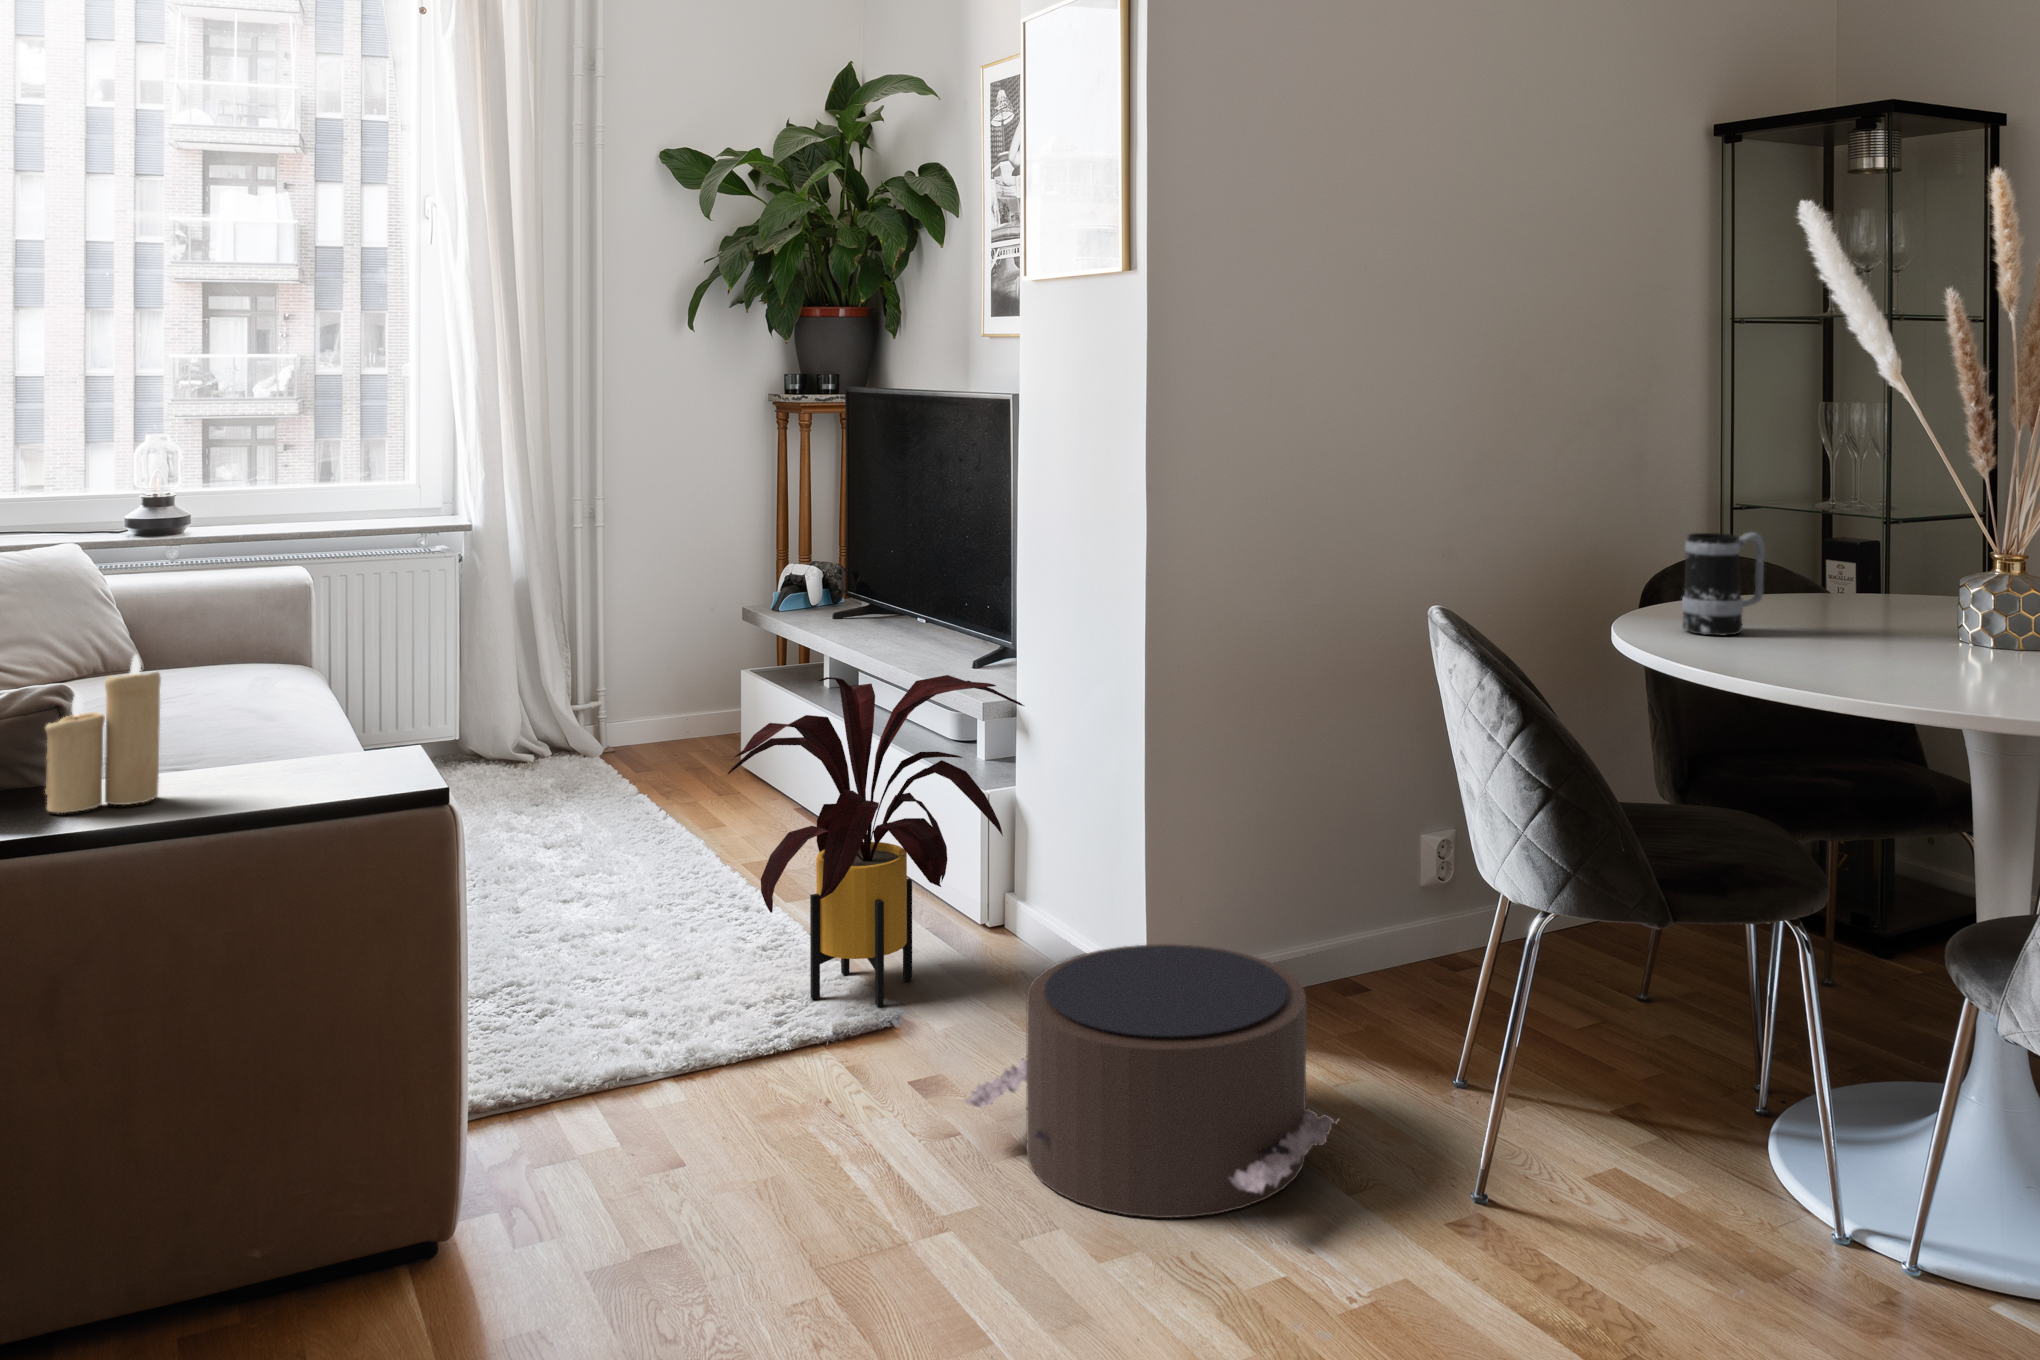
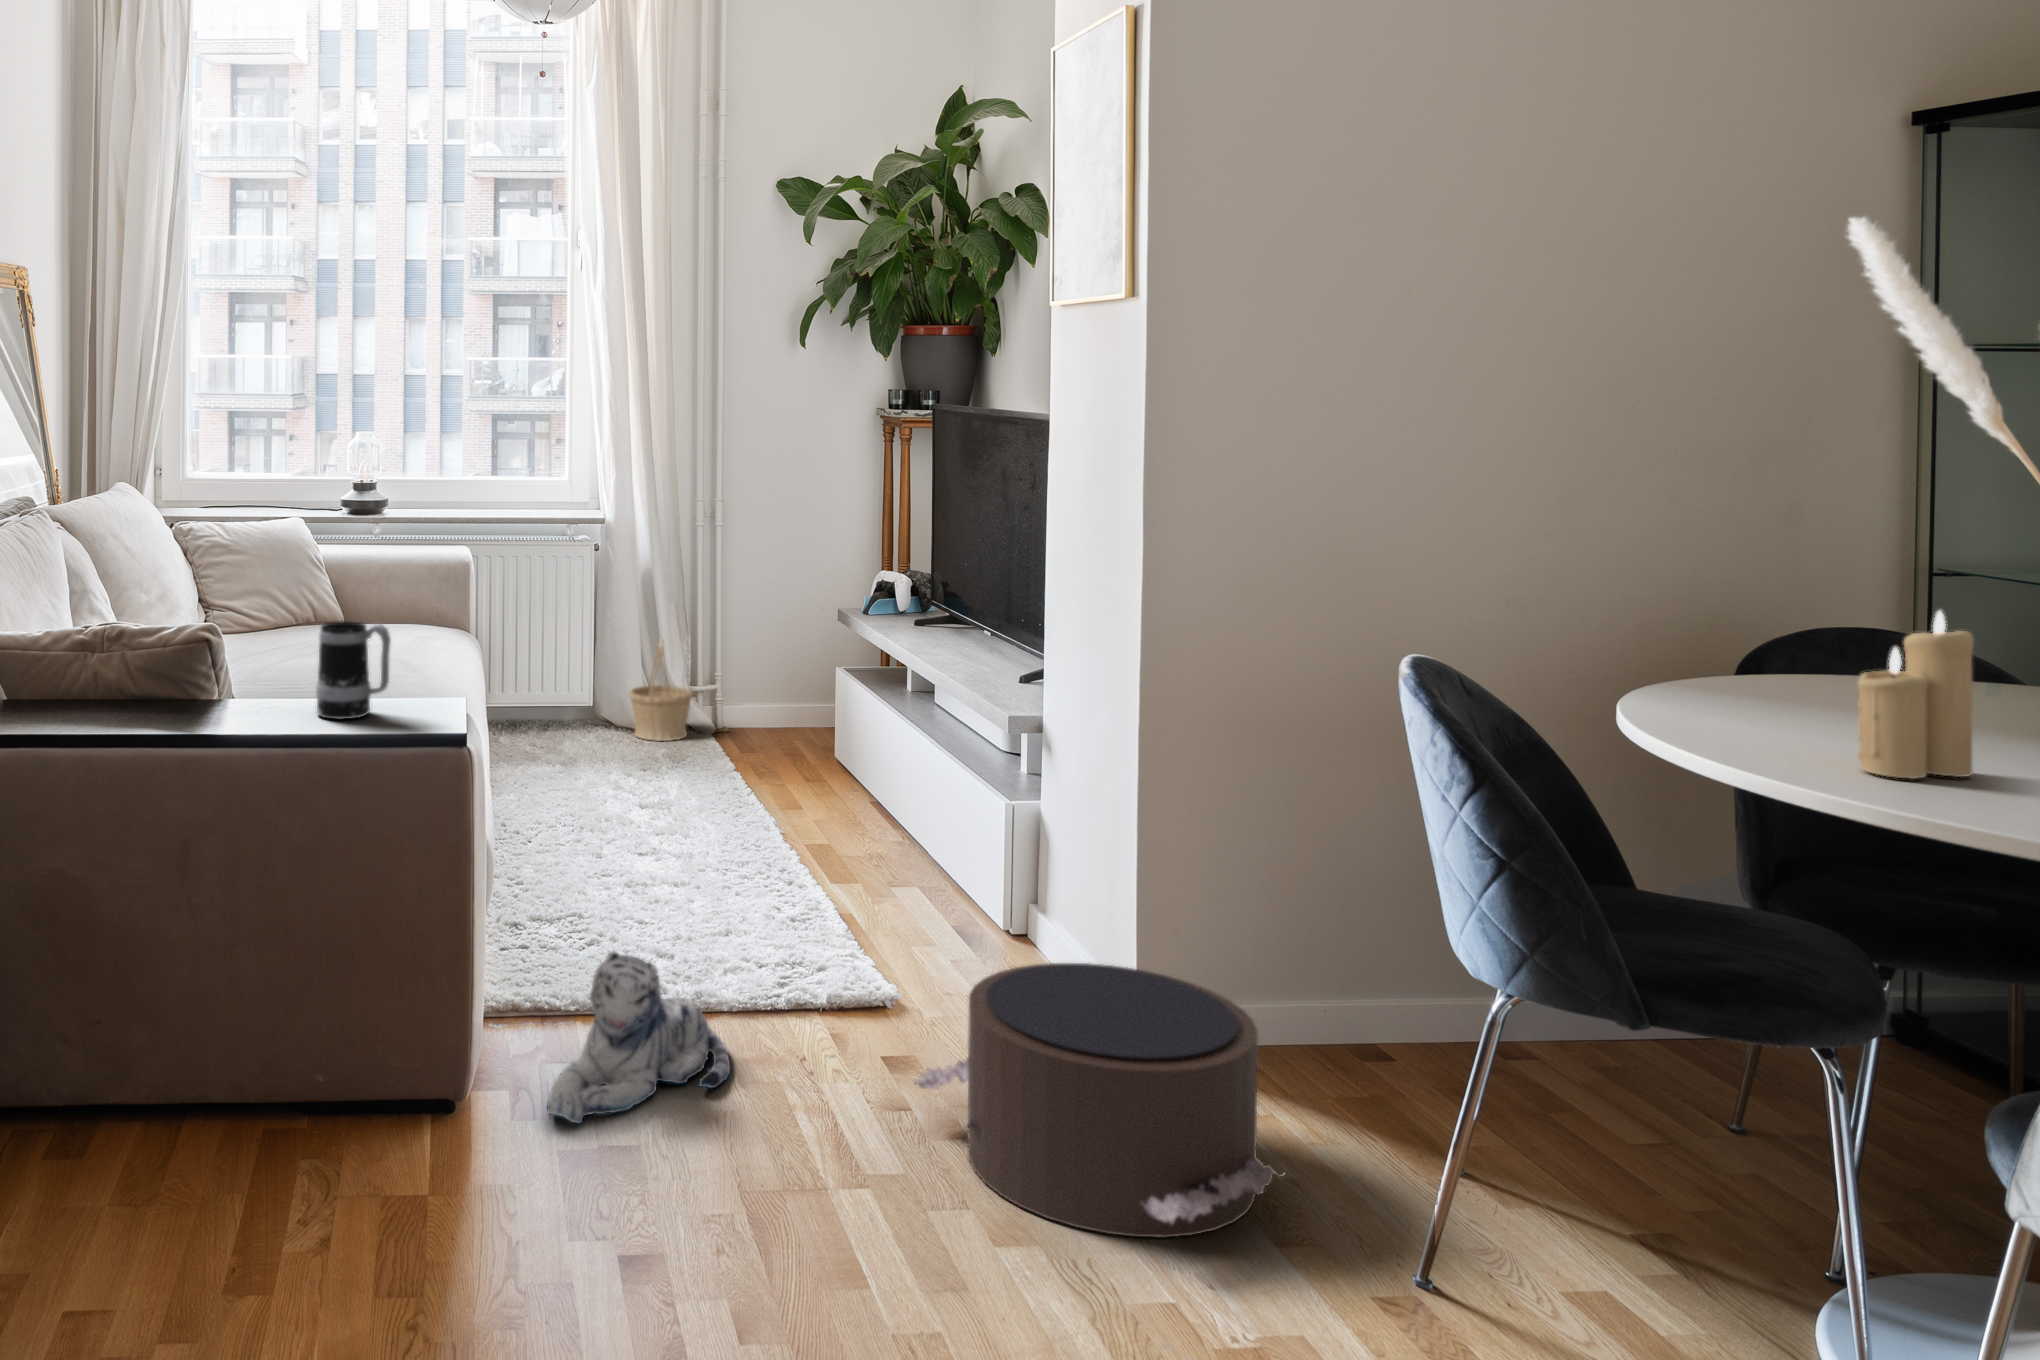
mug: present [1682,532,1765,635] -> present [316,621,391,719]
candle: present [45,655,161,813] -> present [1858,611,1974,778]
basket: none [504,658,582,774] -> present [628,638,693,741]
house plant: present [728,675,1024,1007] -> none [739,674,1039,986]
plush toy: none [555,1019,753,1231] -> present [547,952,730,1123]

